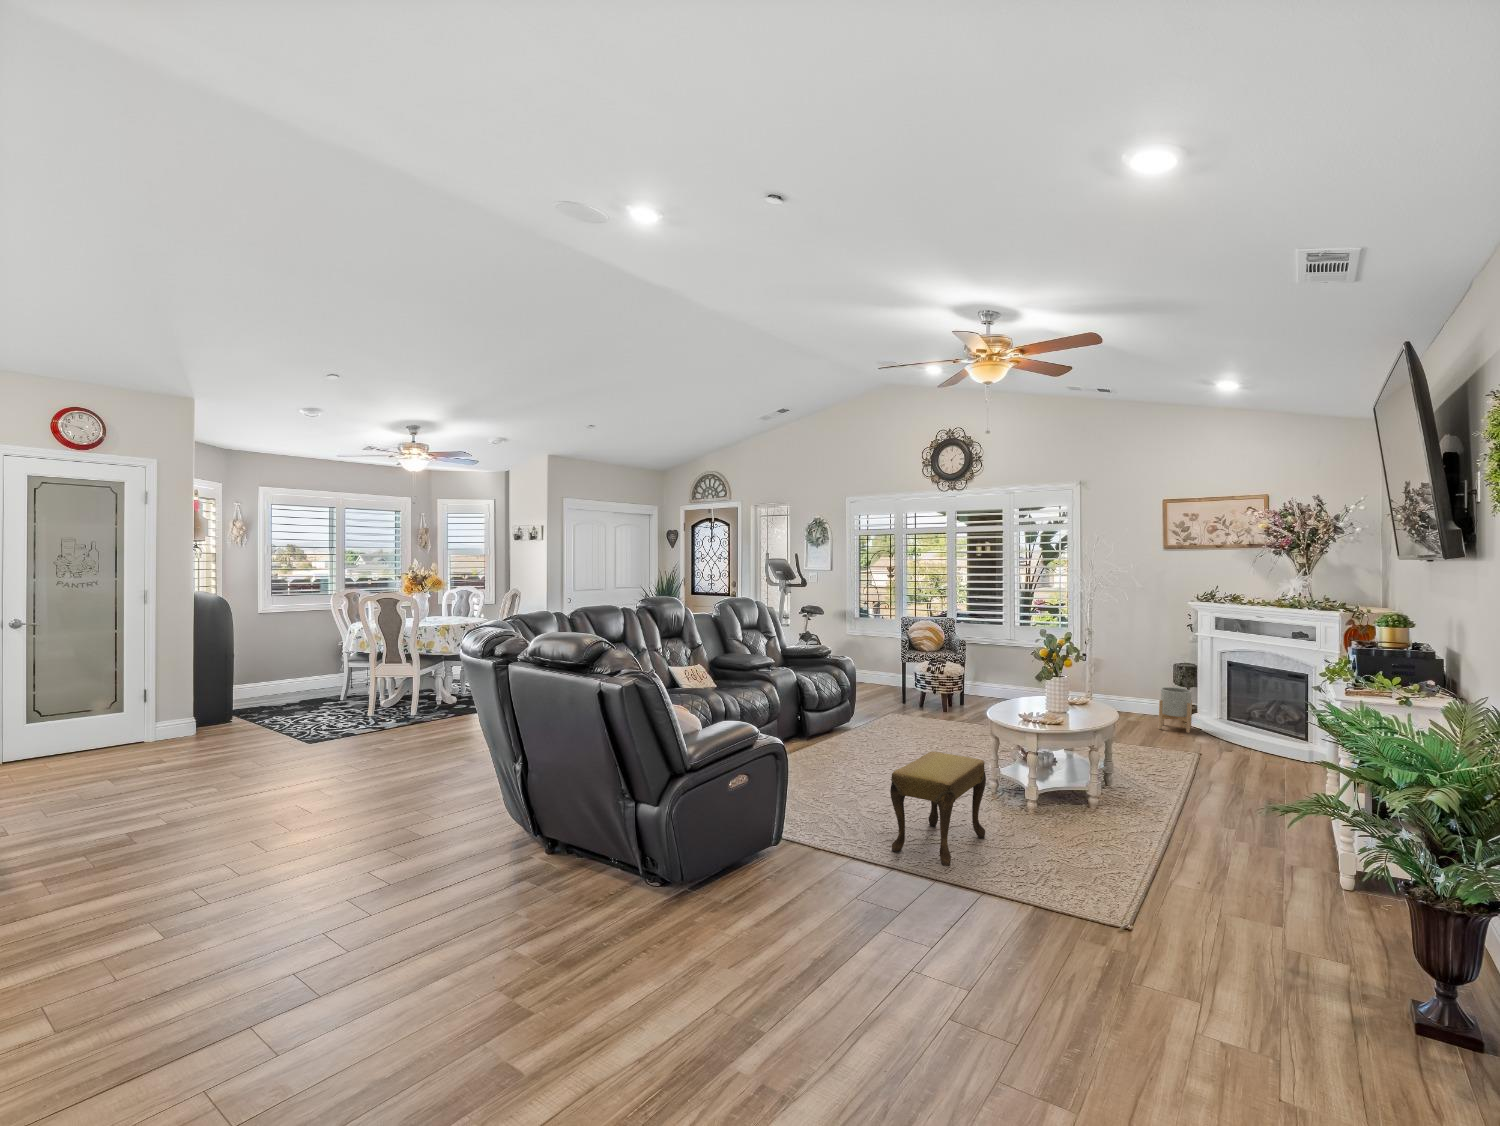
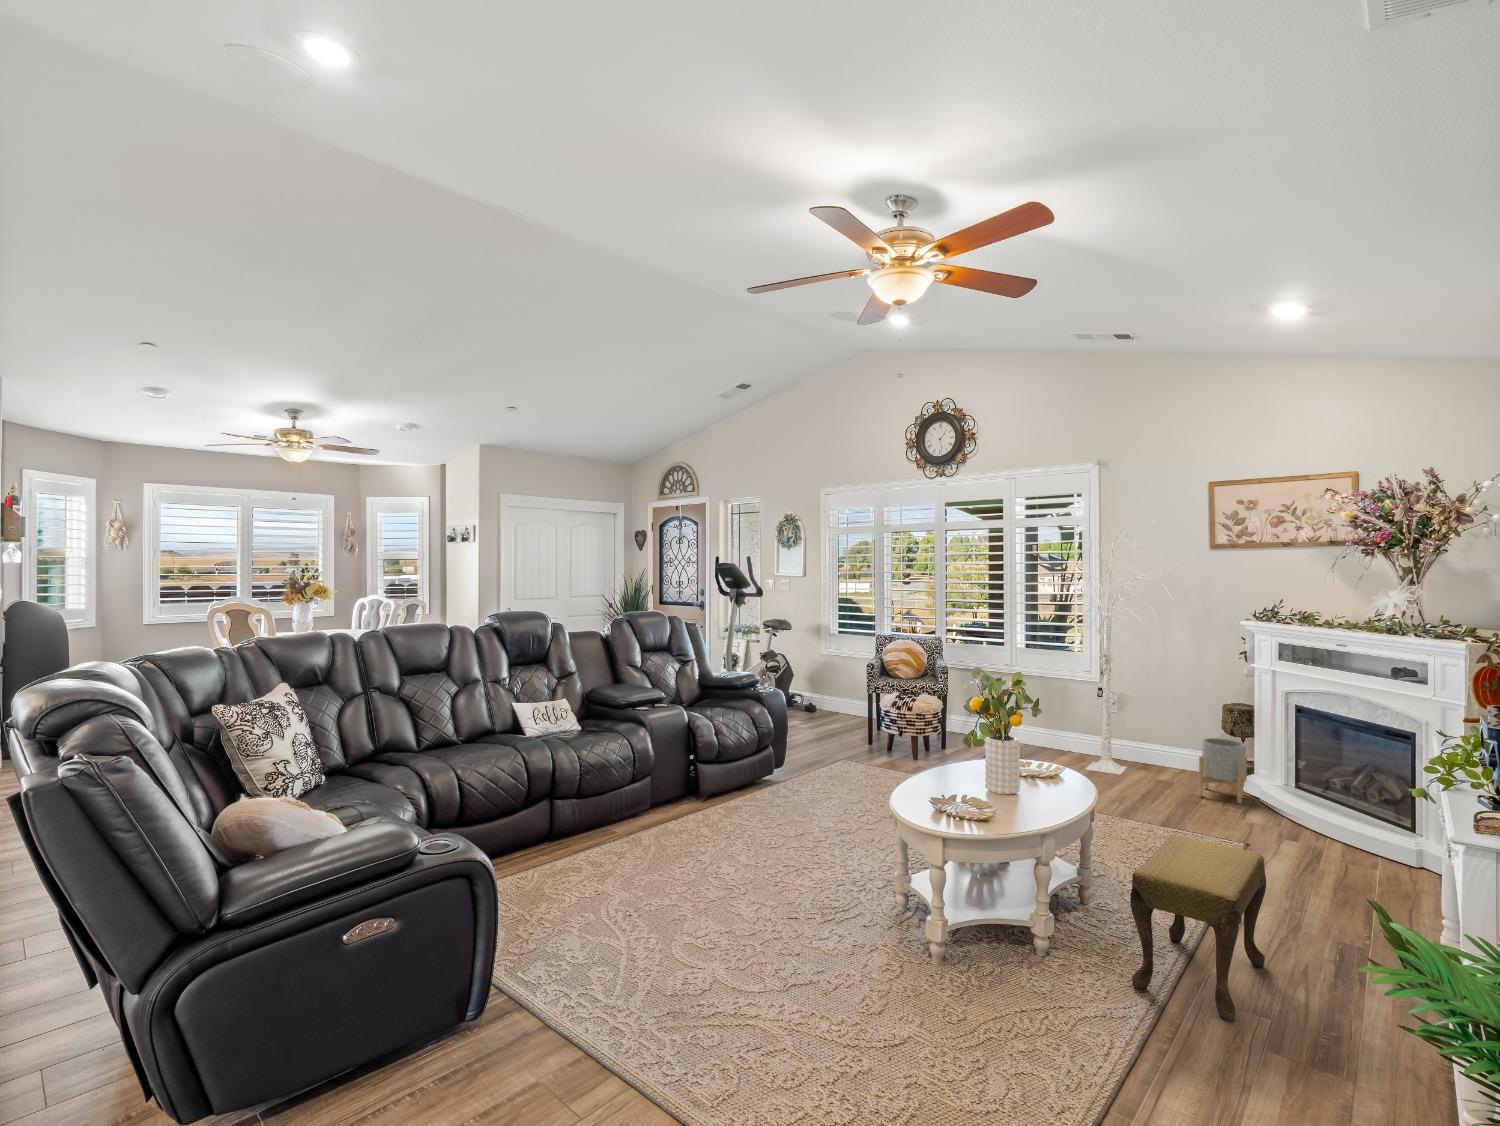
footstool: present [890,751,986,866] -> present [1130,835,1266,1022]

